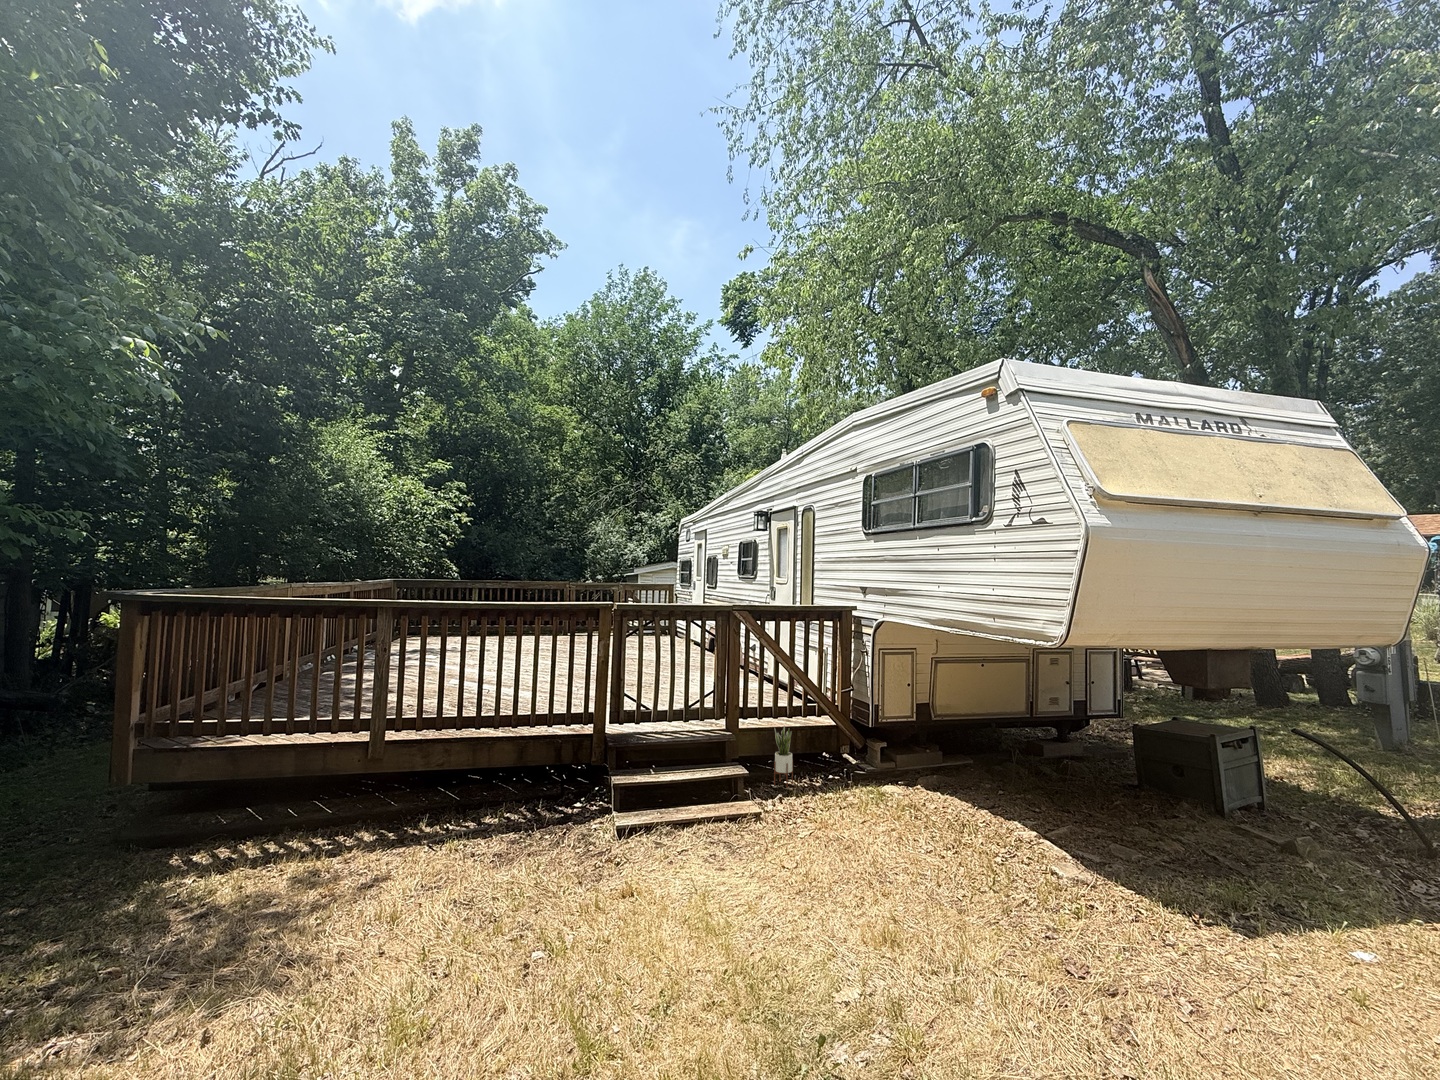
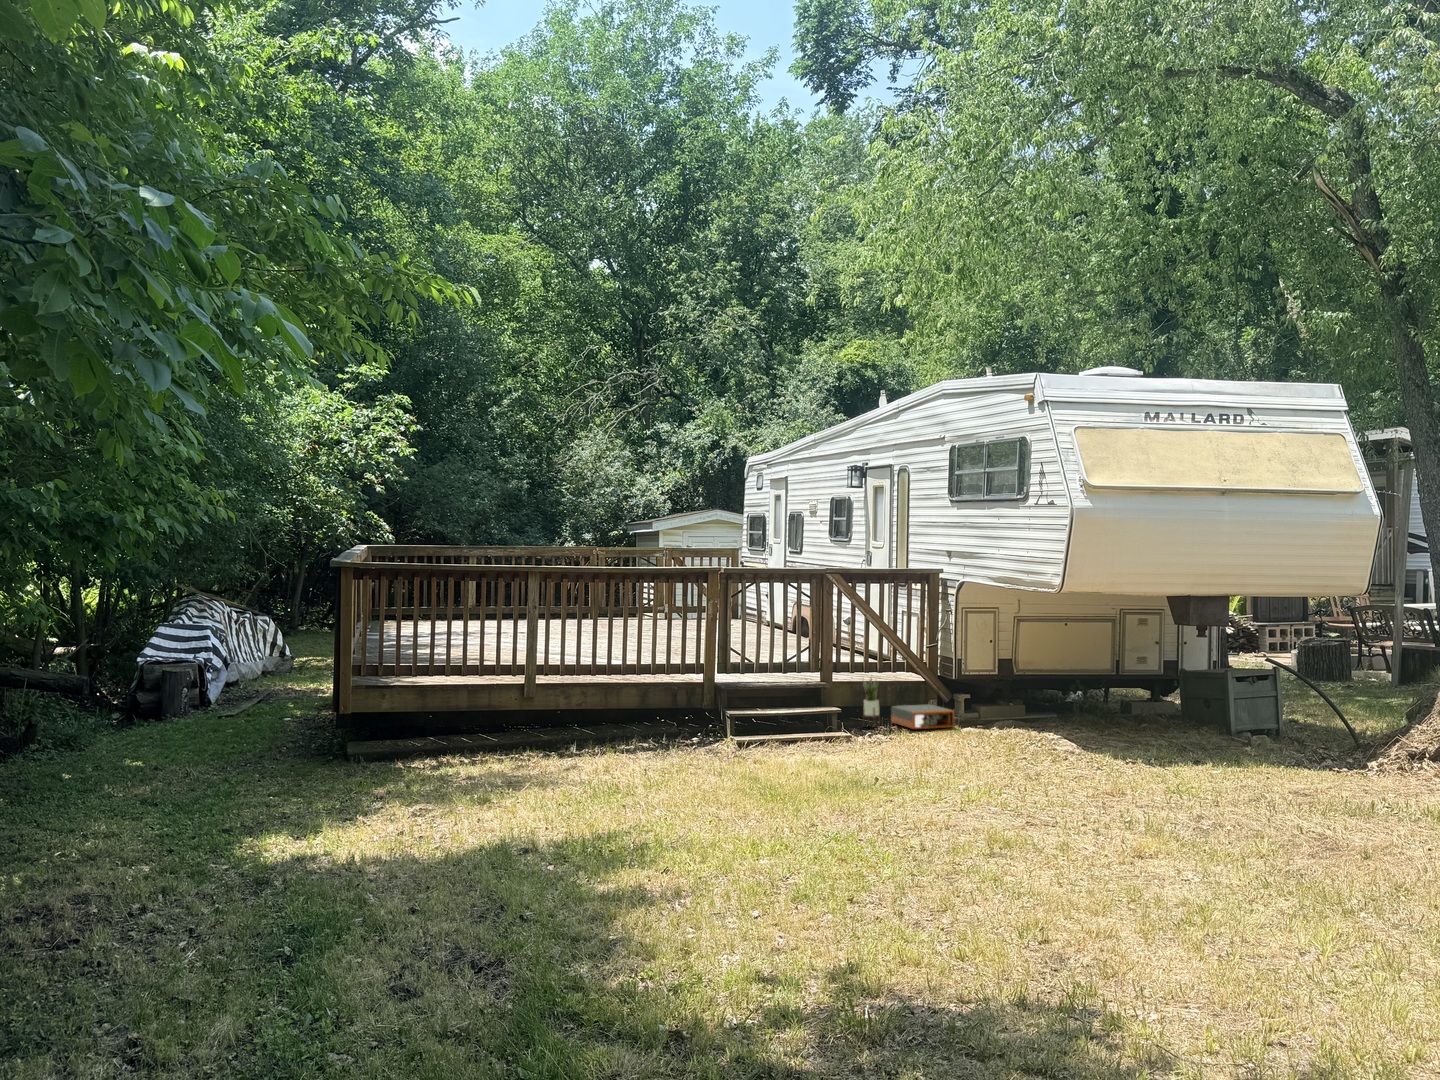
storage box: none [805,755,879,793] -> present [891,704,954,729]

